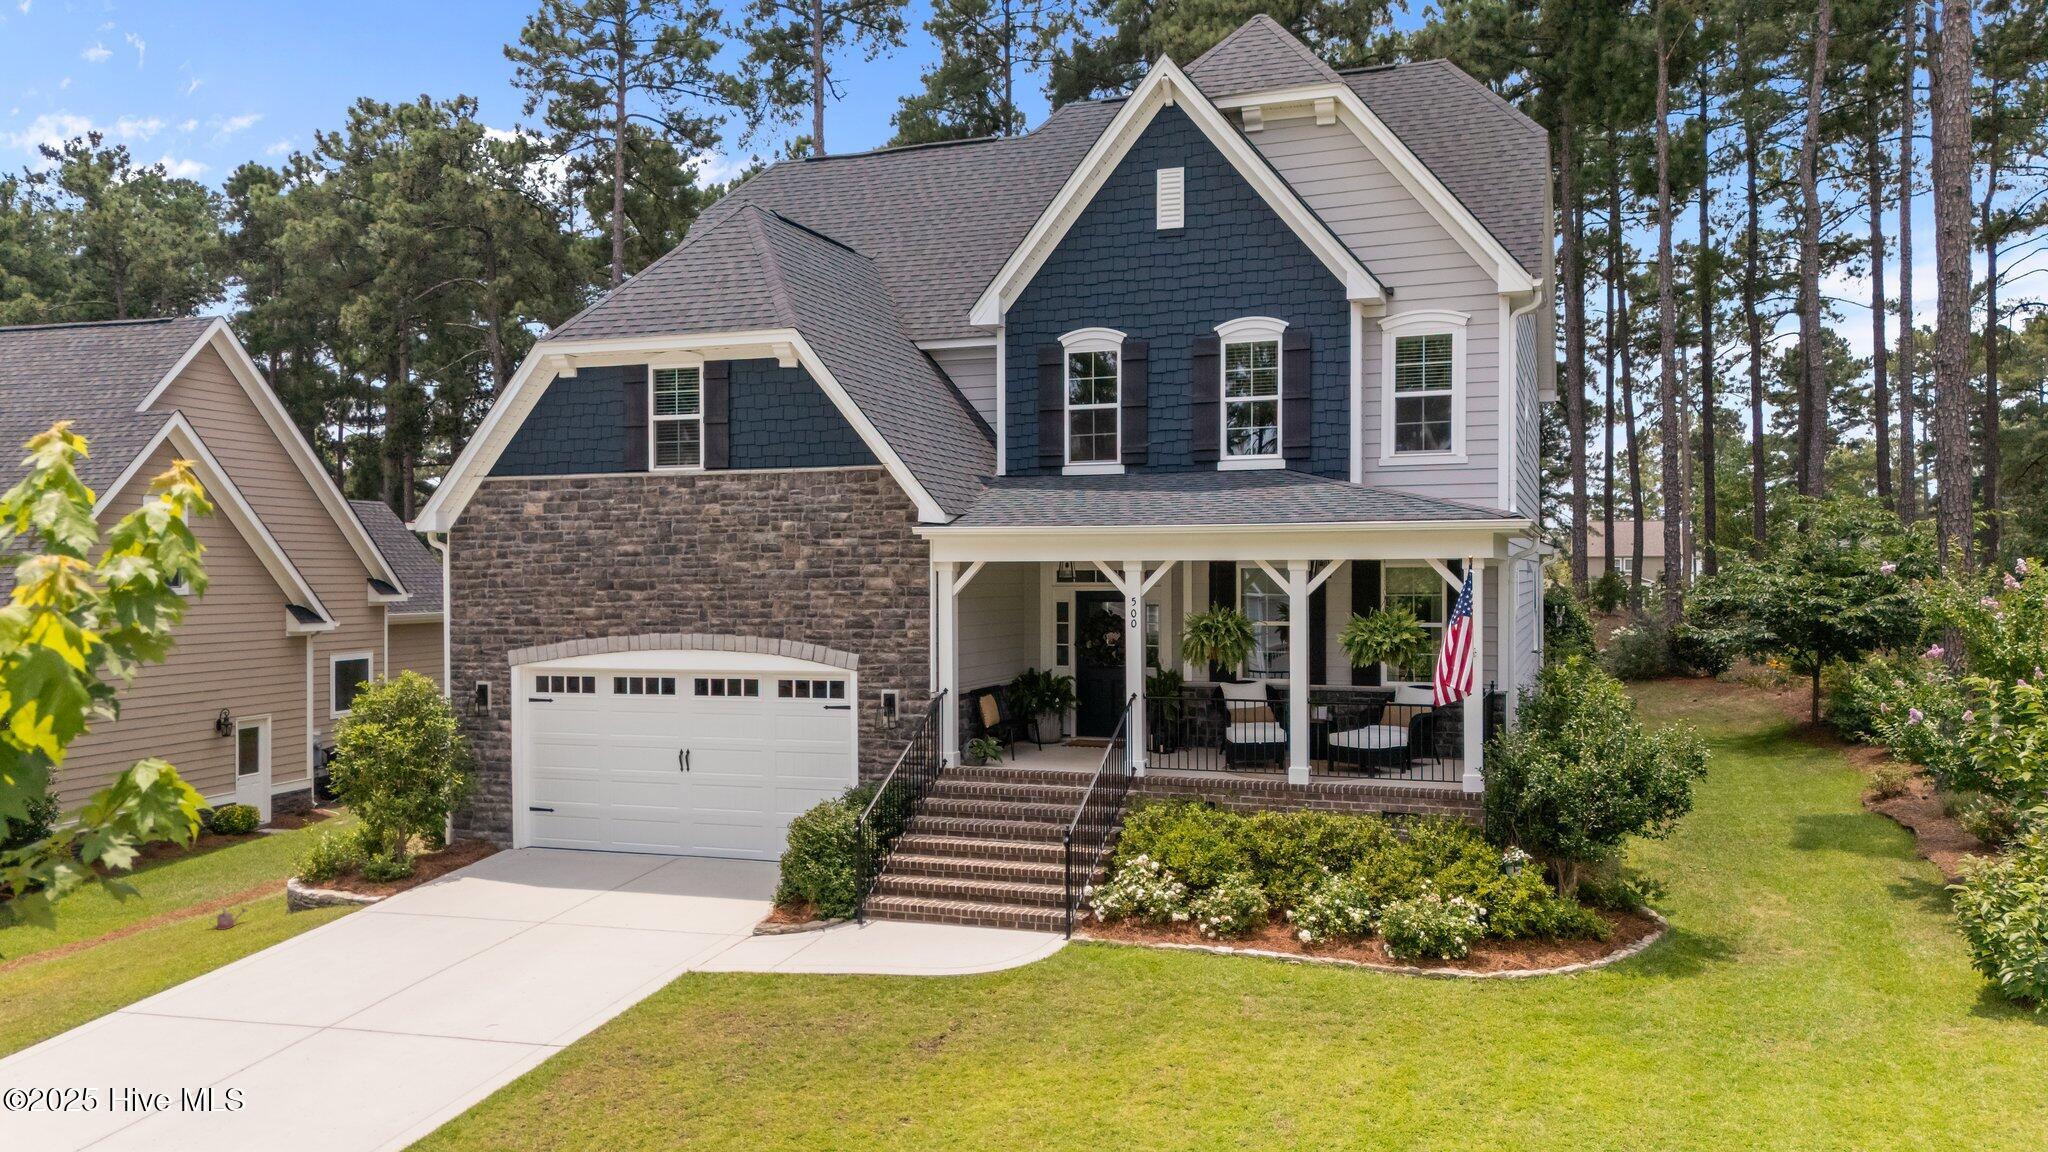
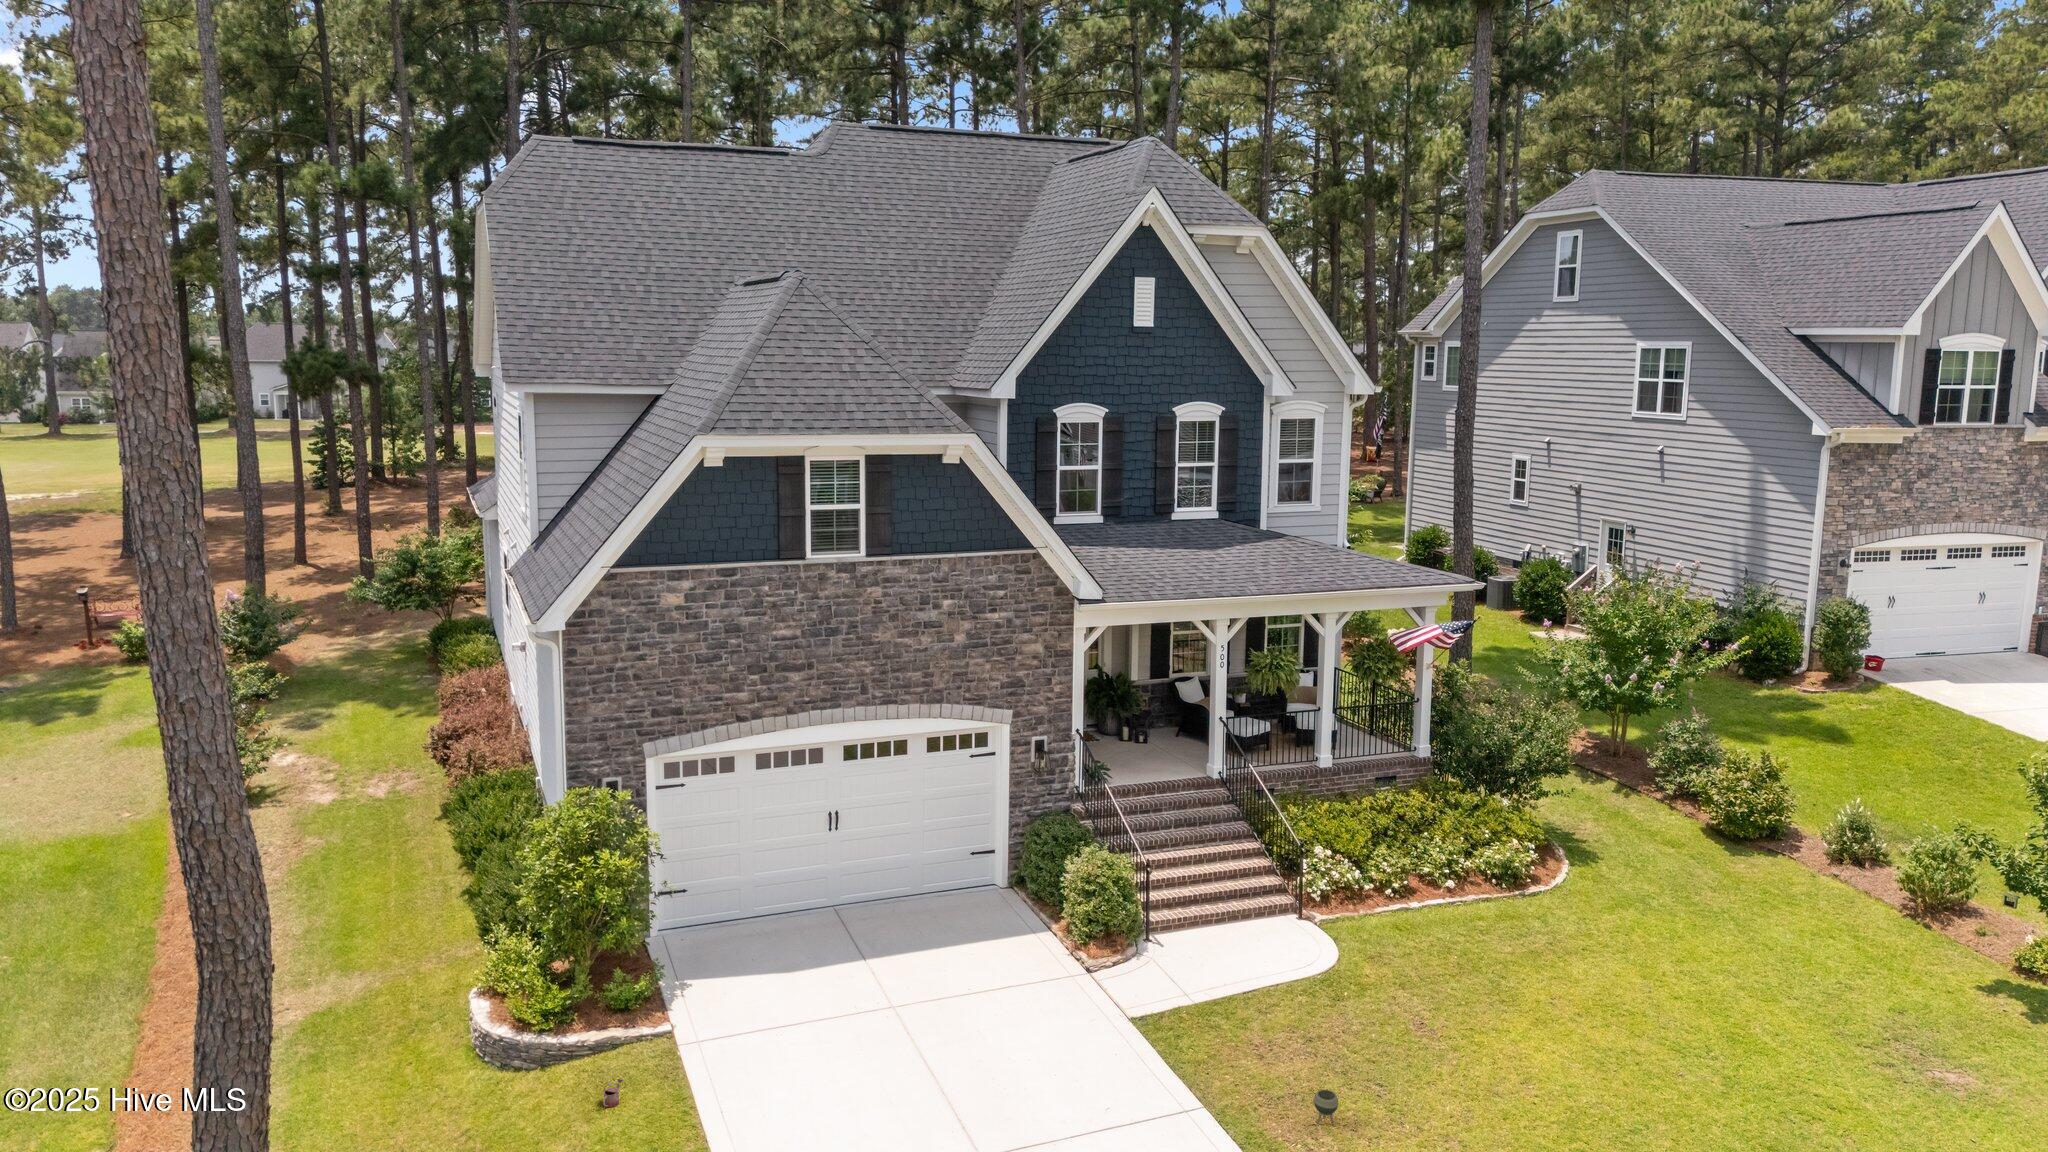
planter: none [596,1065,633,1120] -> present [1314,1089,1338,1126]

